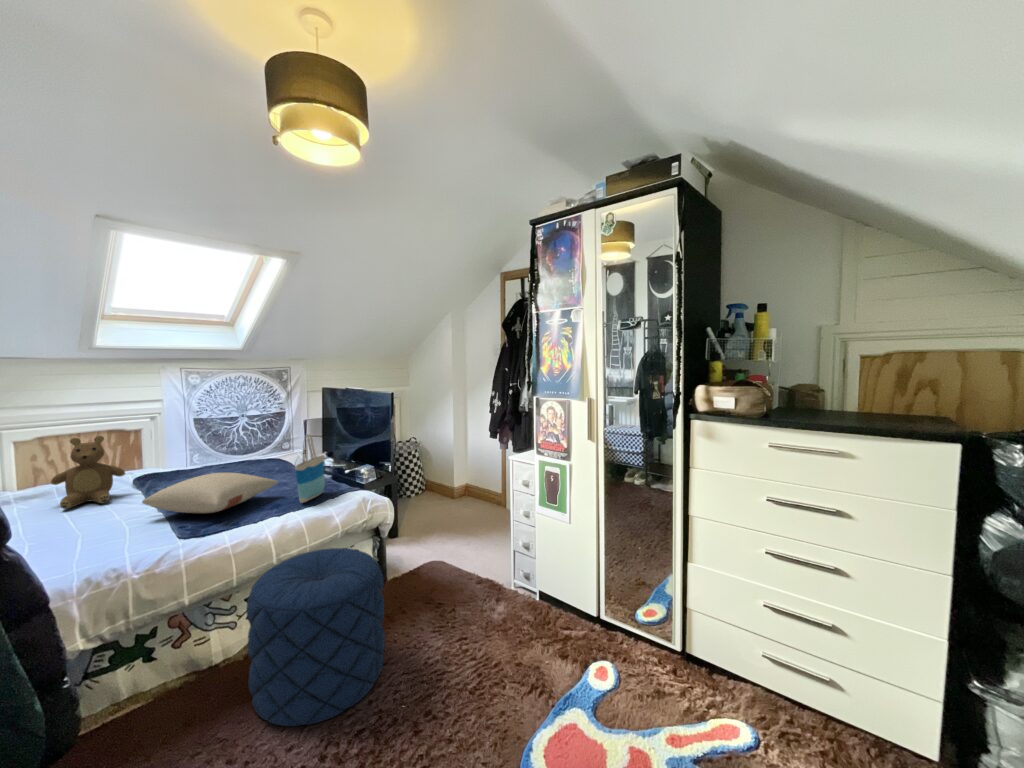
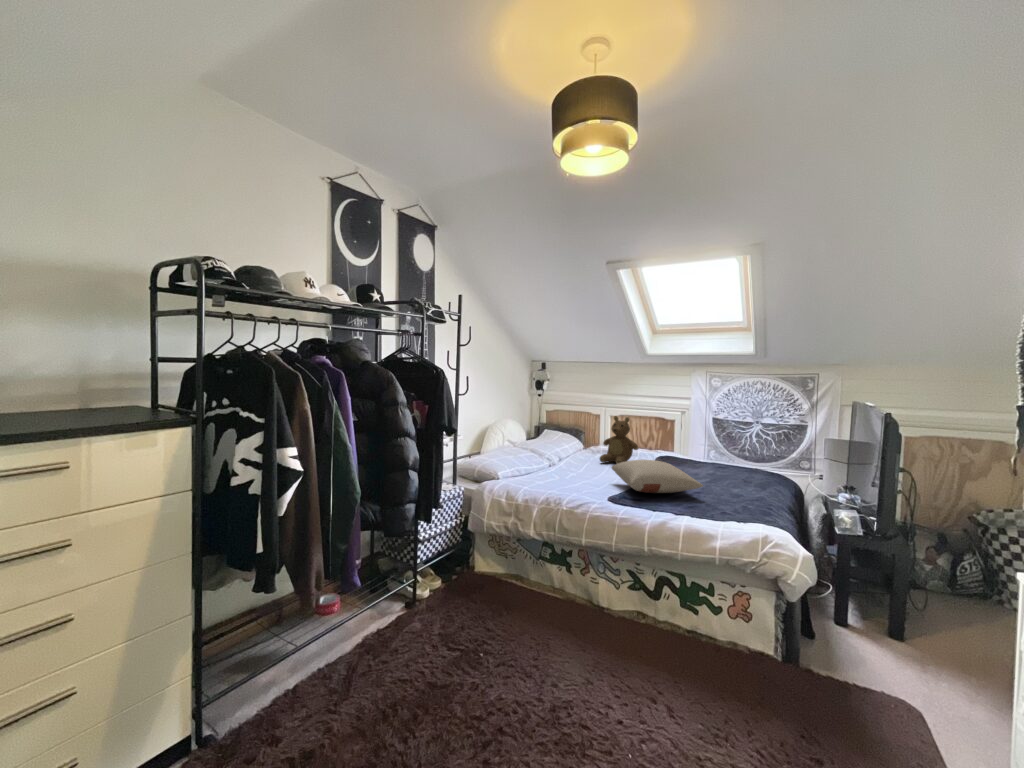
tote bag: present [295,434,325,503] -> none [697,442,747,513]
pouf: present [246,548,385,726] -> none [573,549,705,721]

